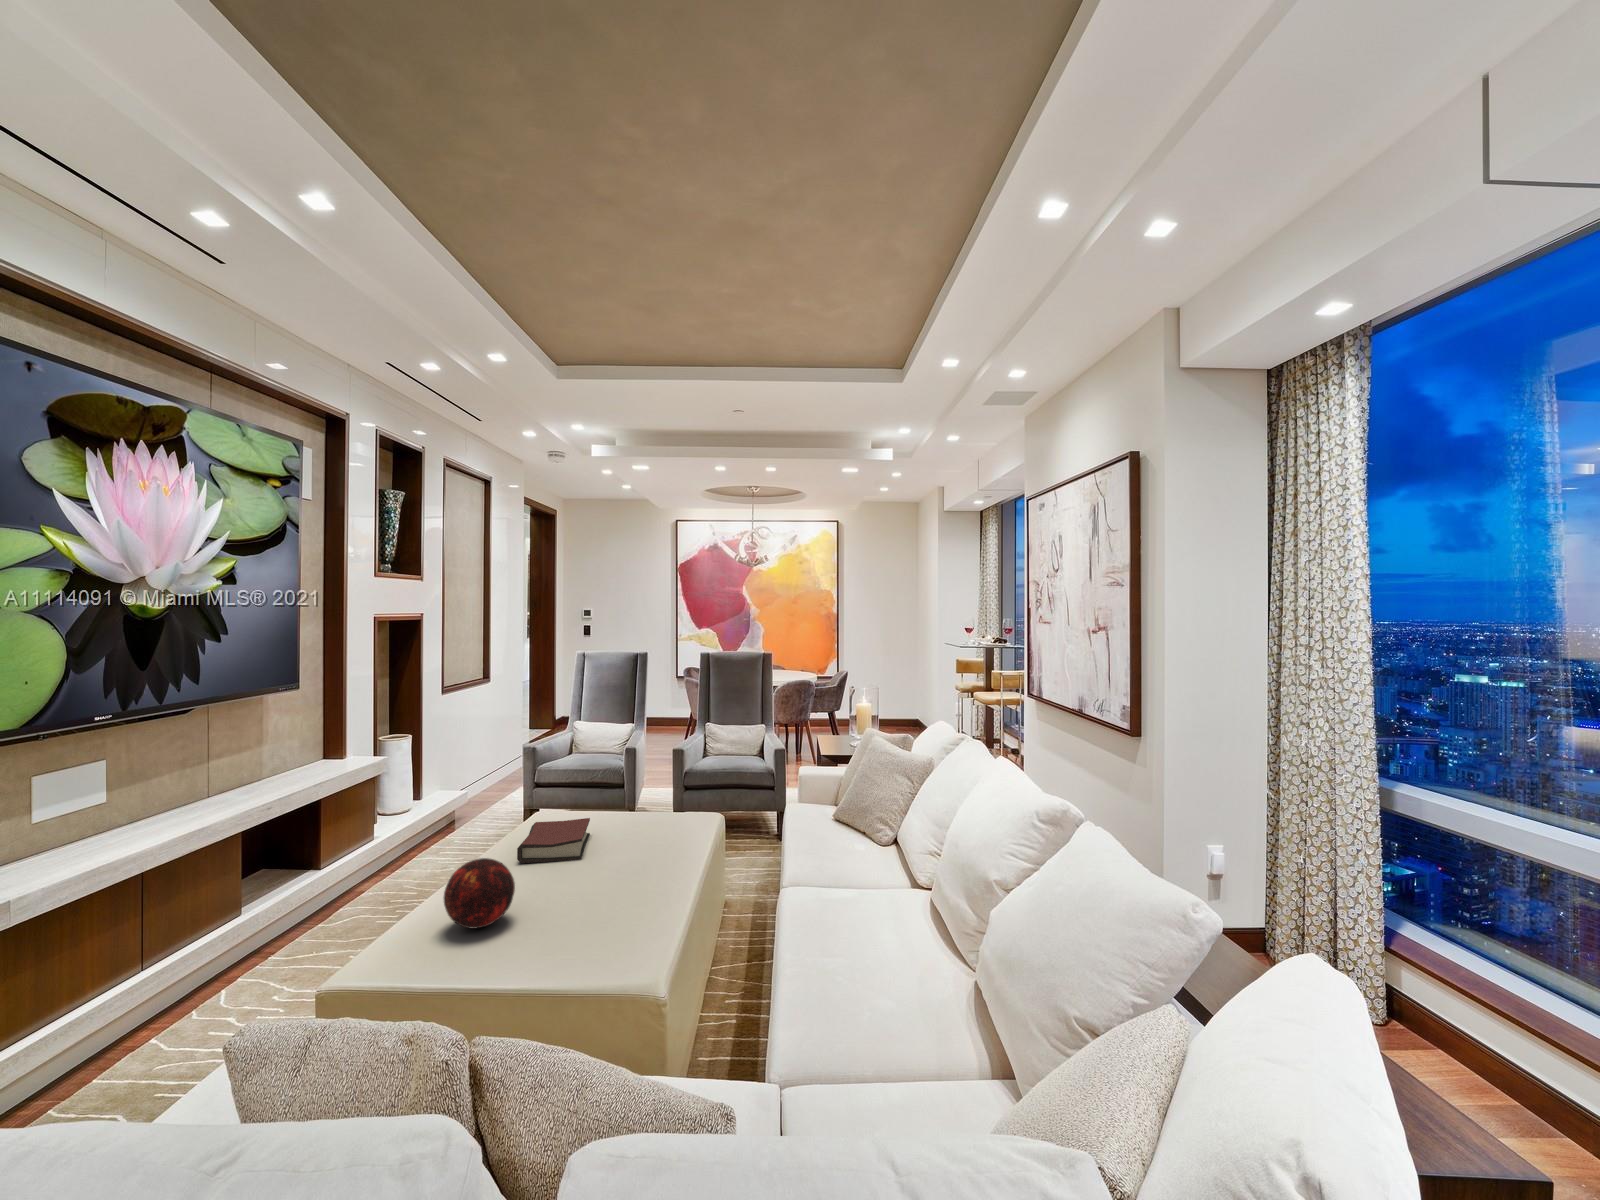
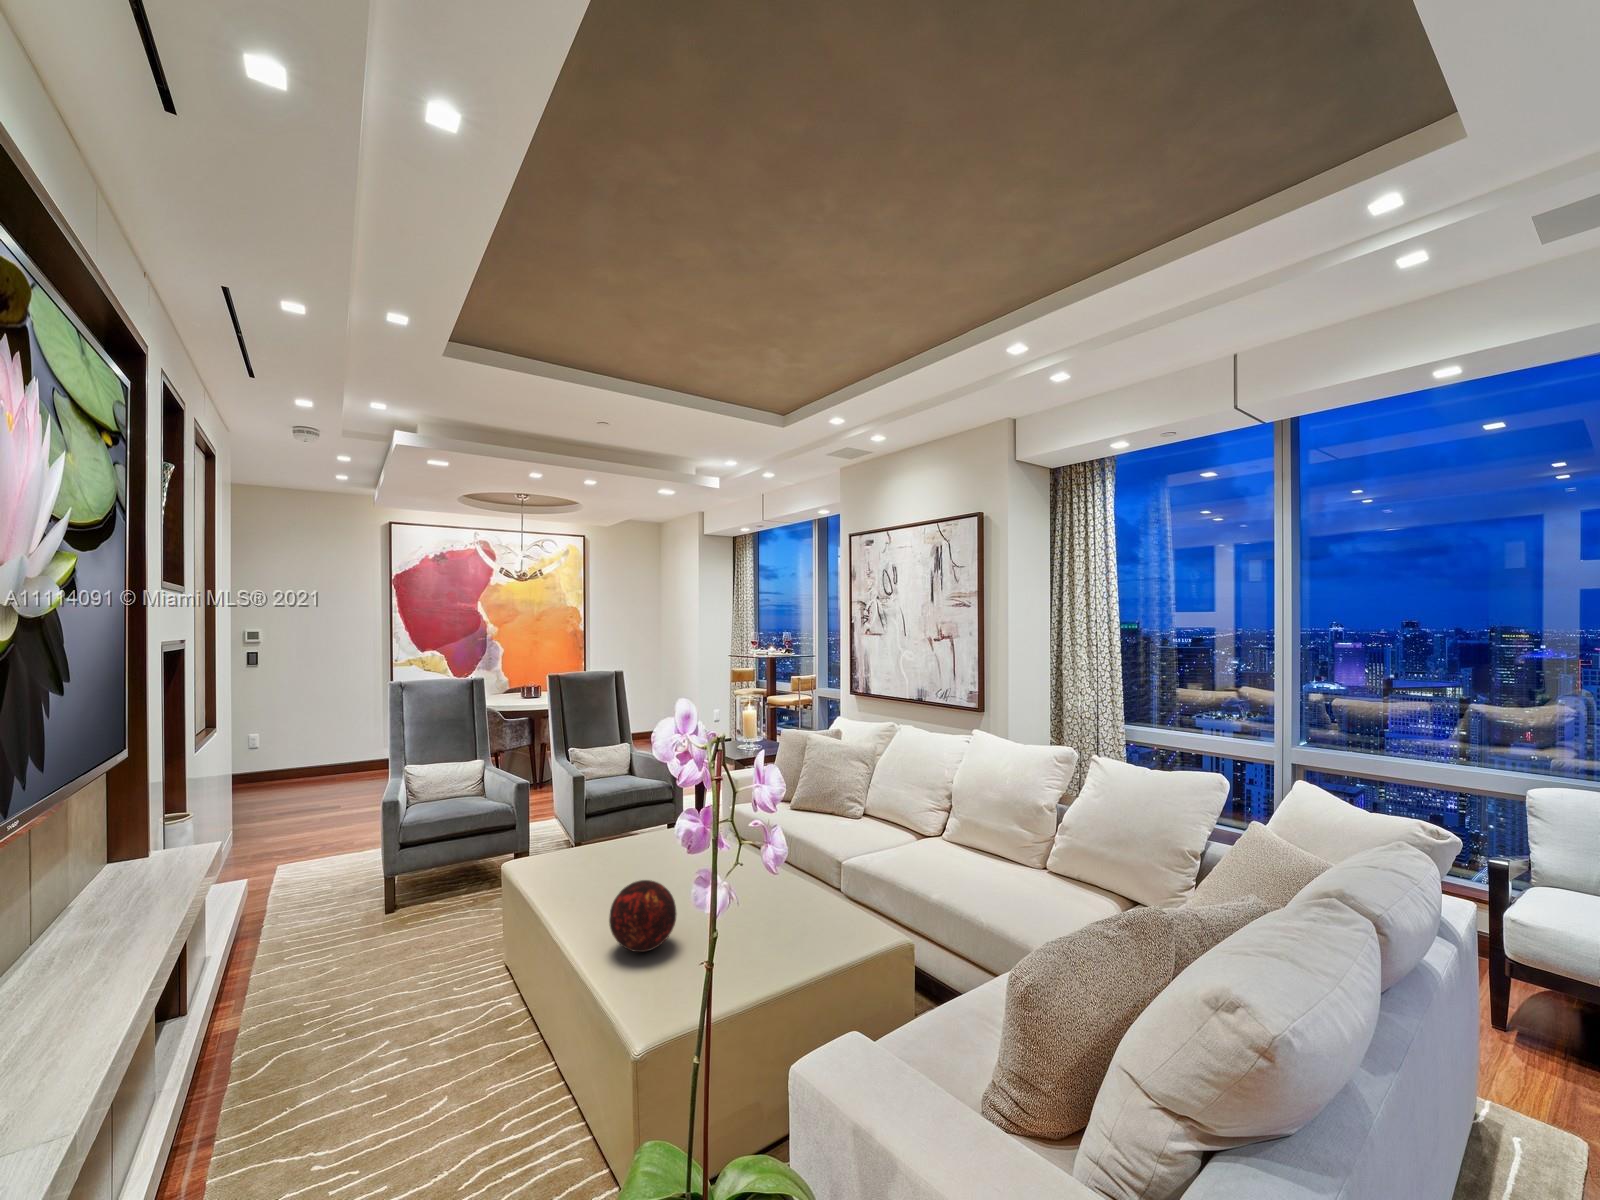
hardback book: present [517,818,590,863] -> none [538,845,630,898]

